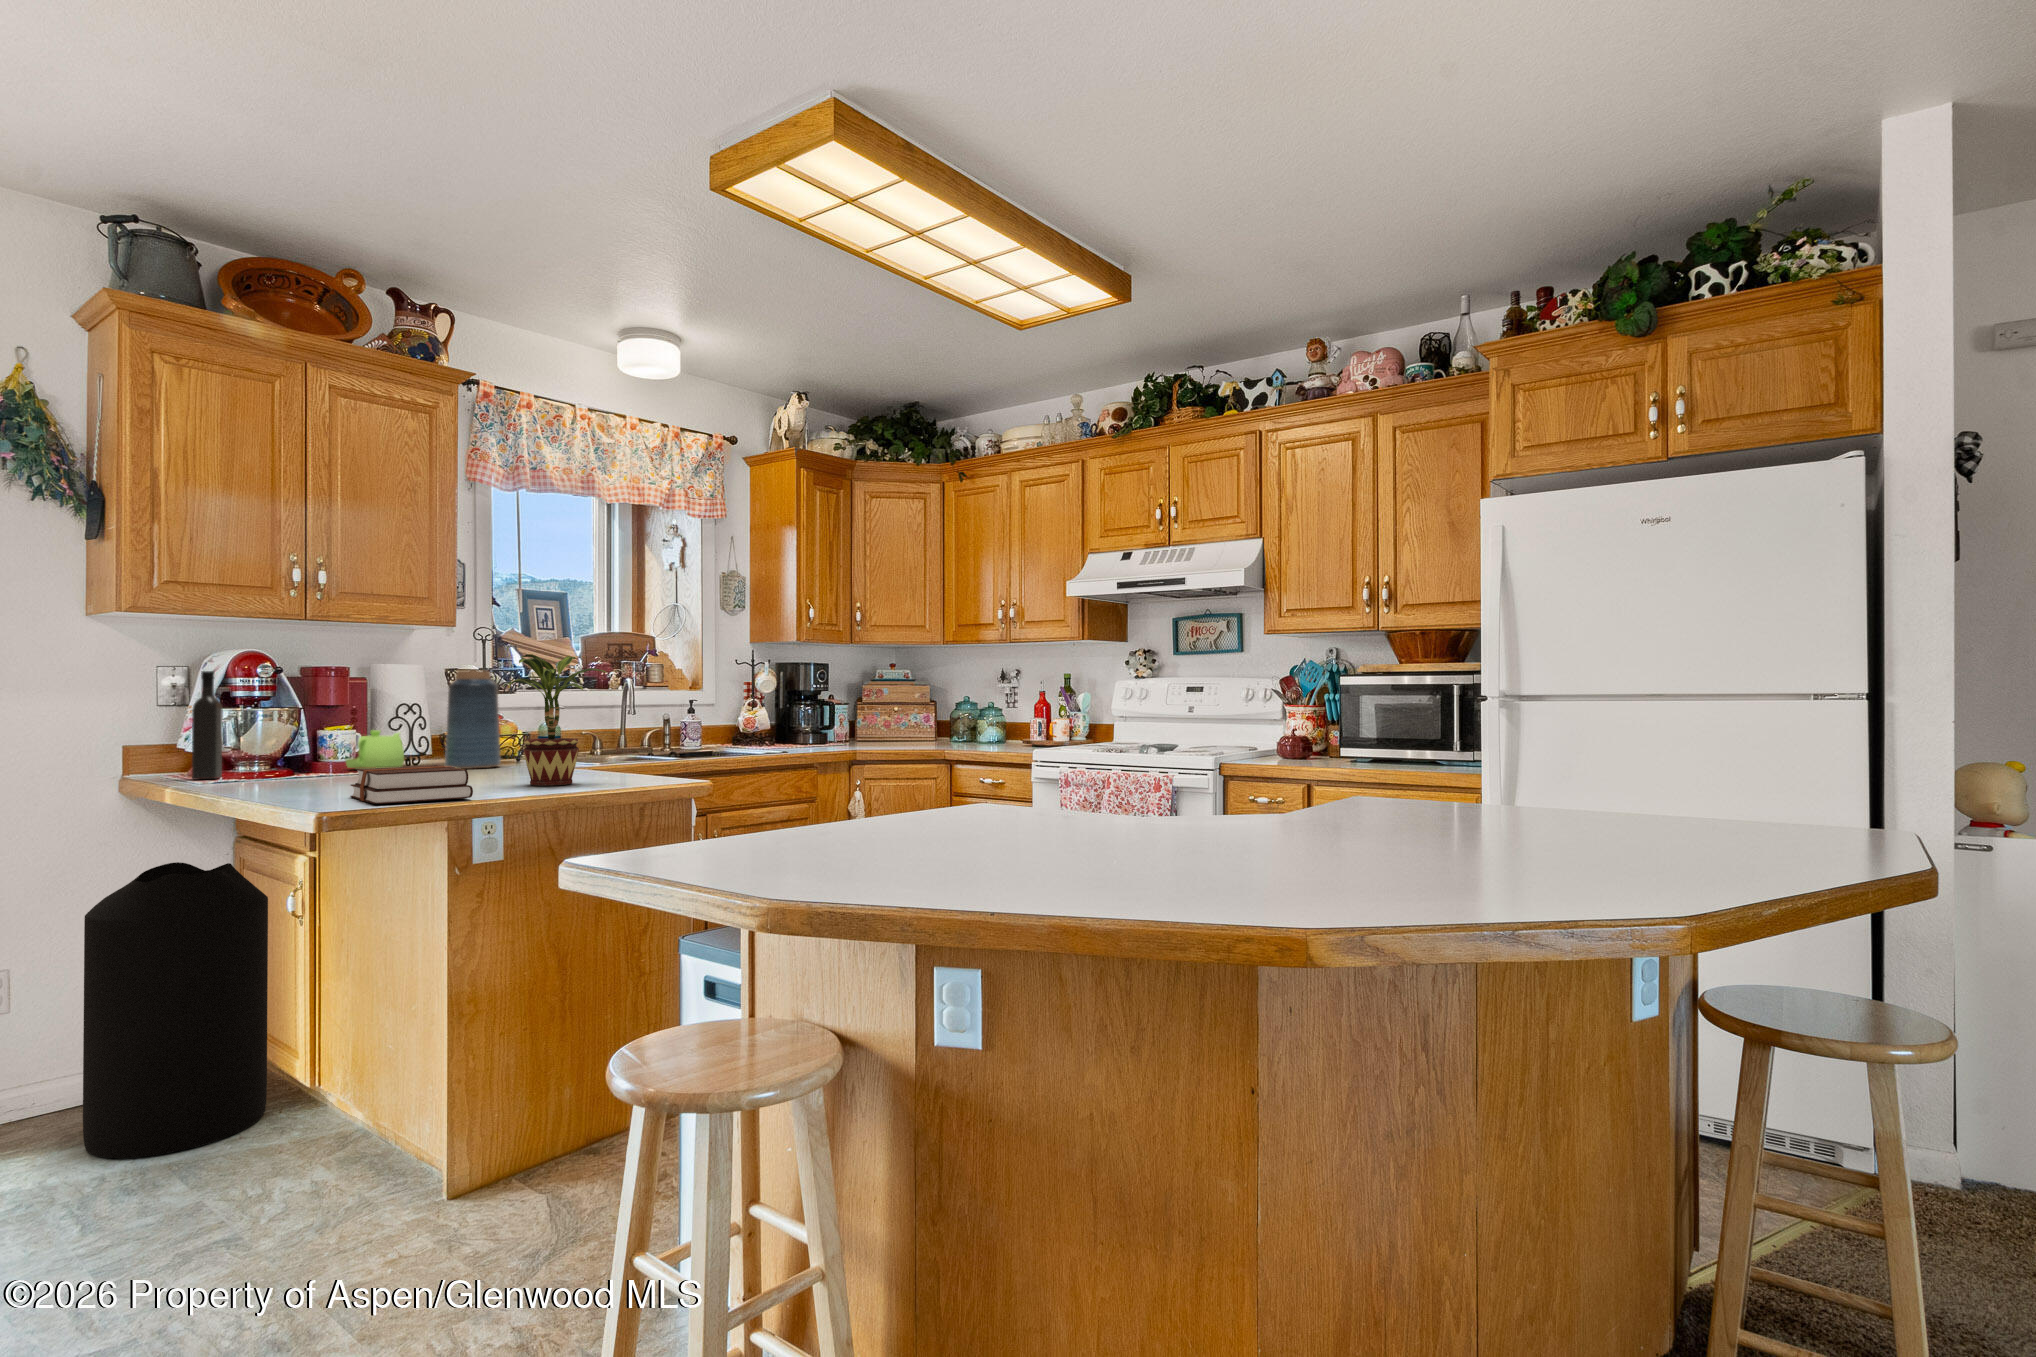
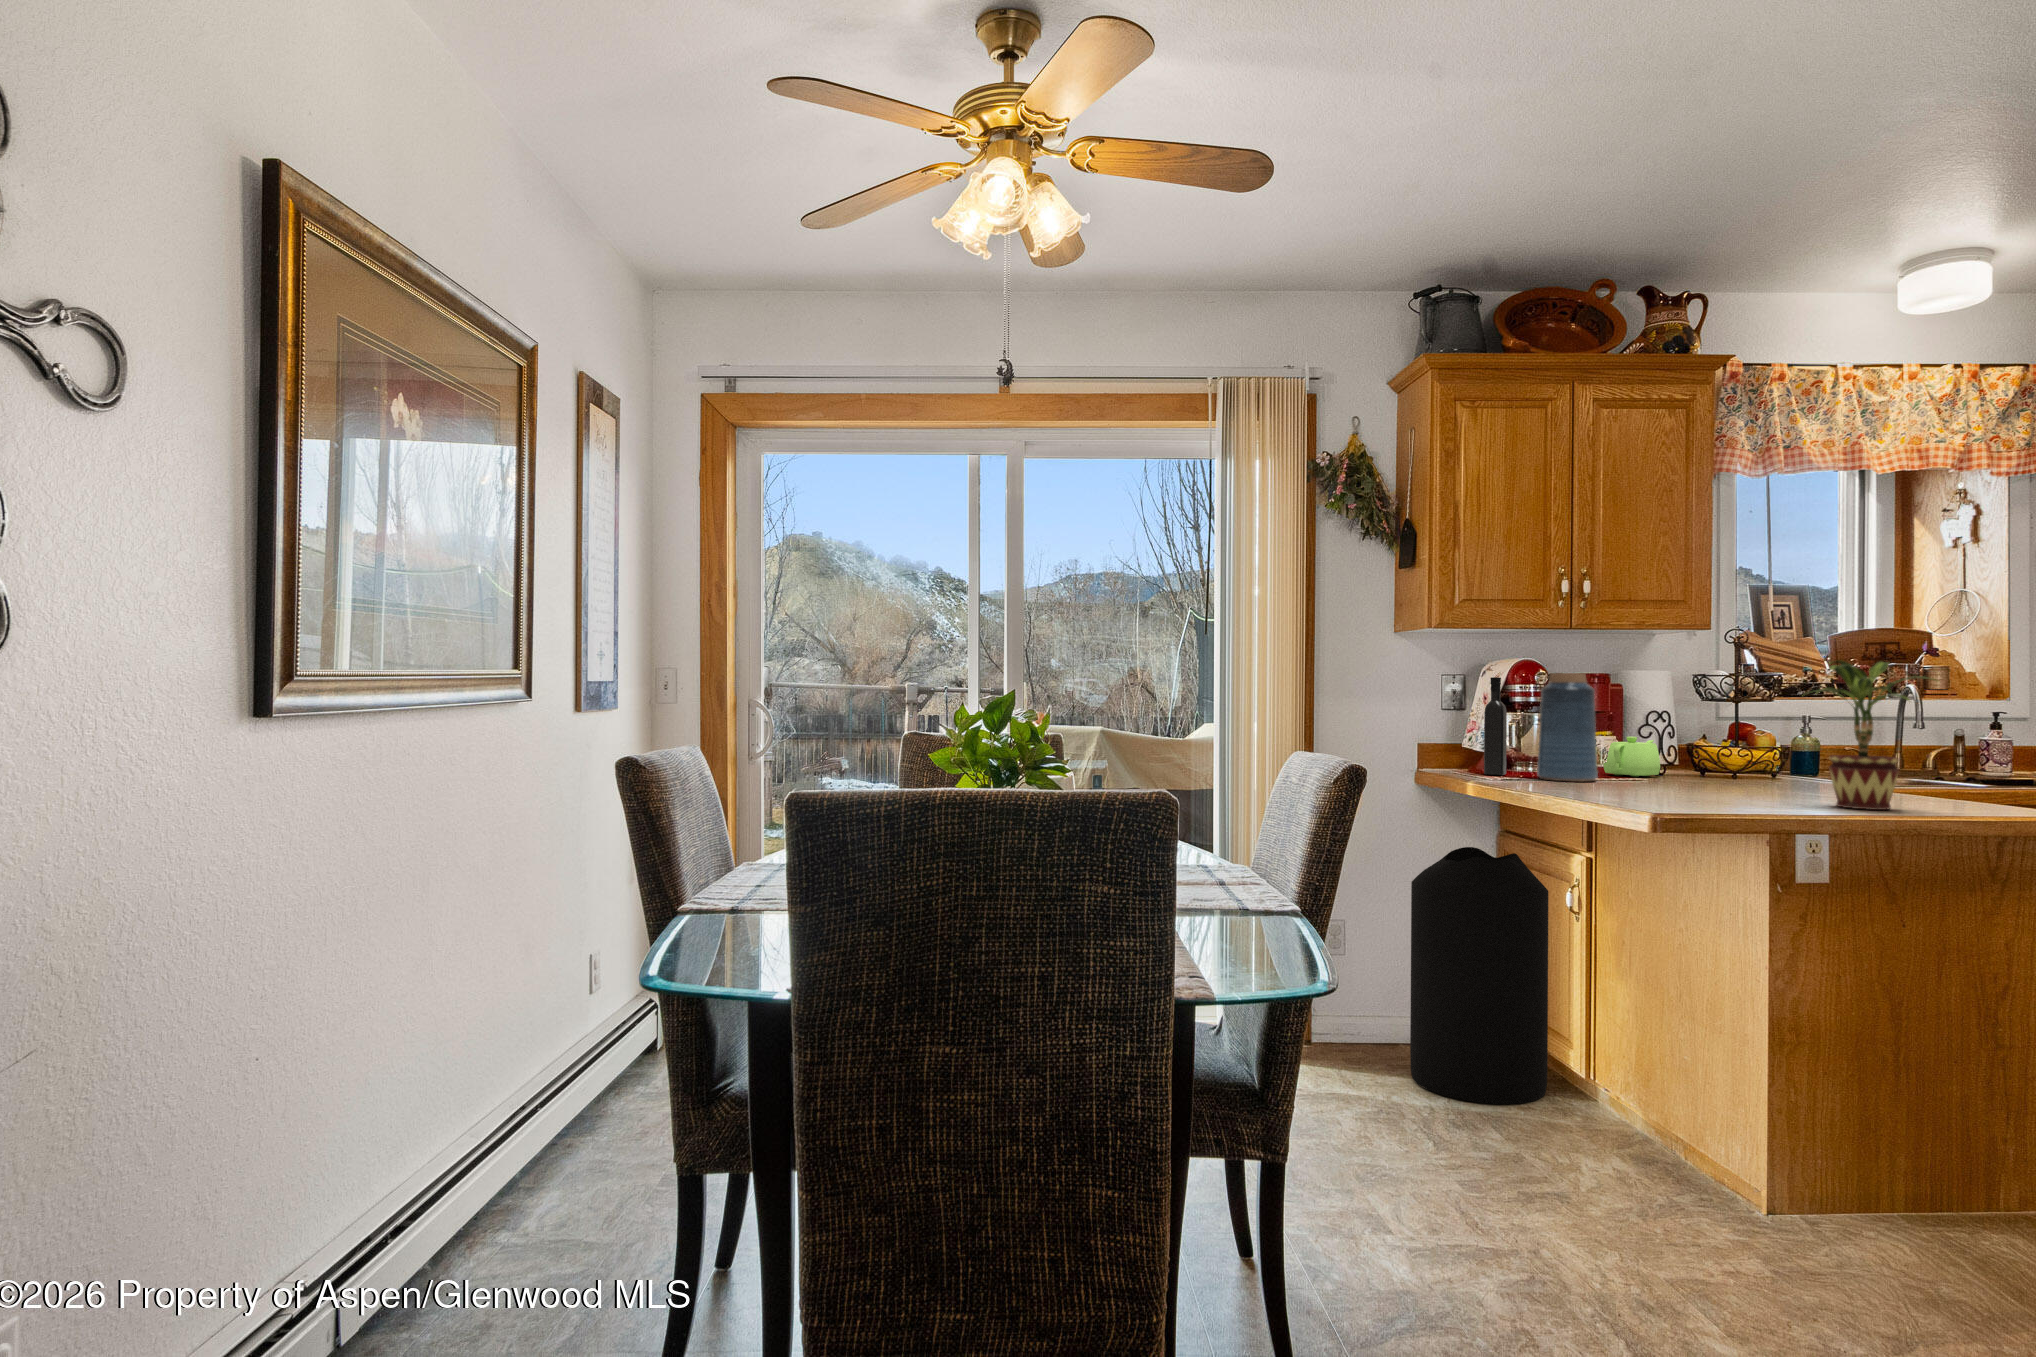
vase: present [445,670,501,769] -> present [1537,673,1598,782]
hardback book: present [350,765,473,804] -> none [1655,775,1794,815]

